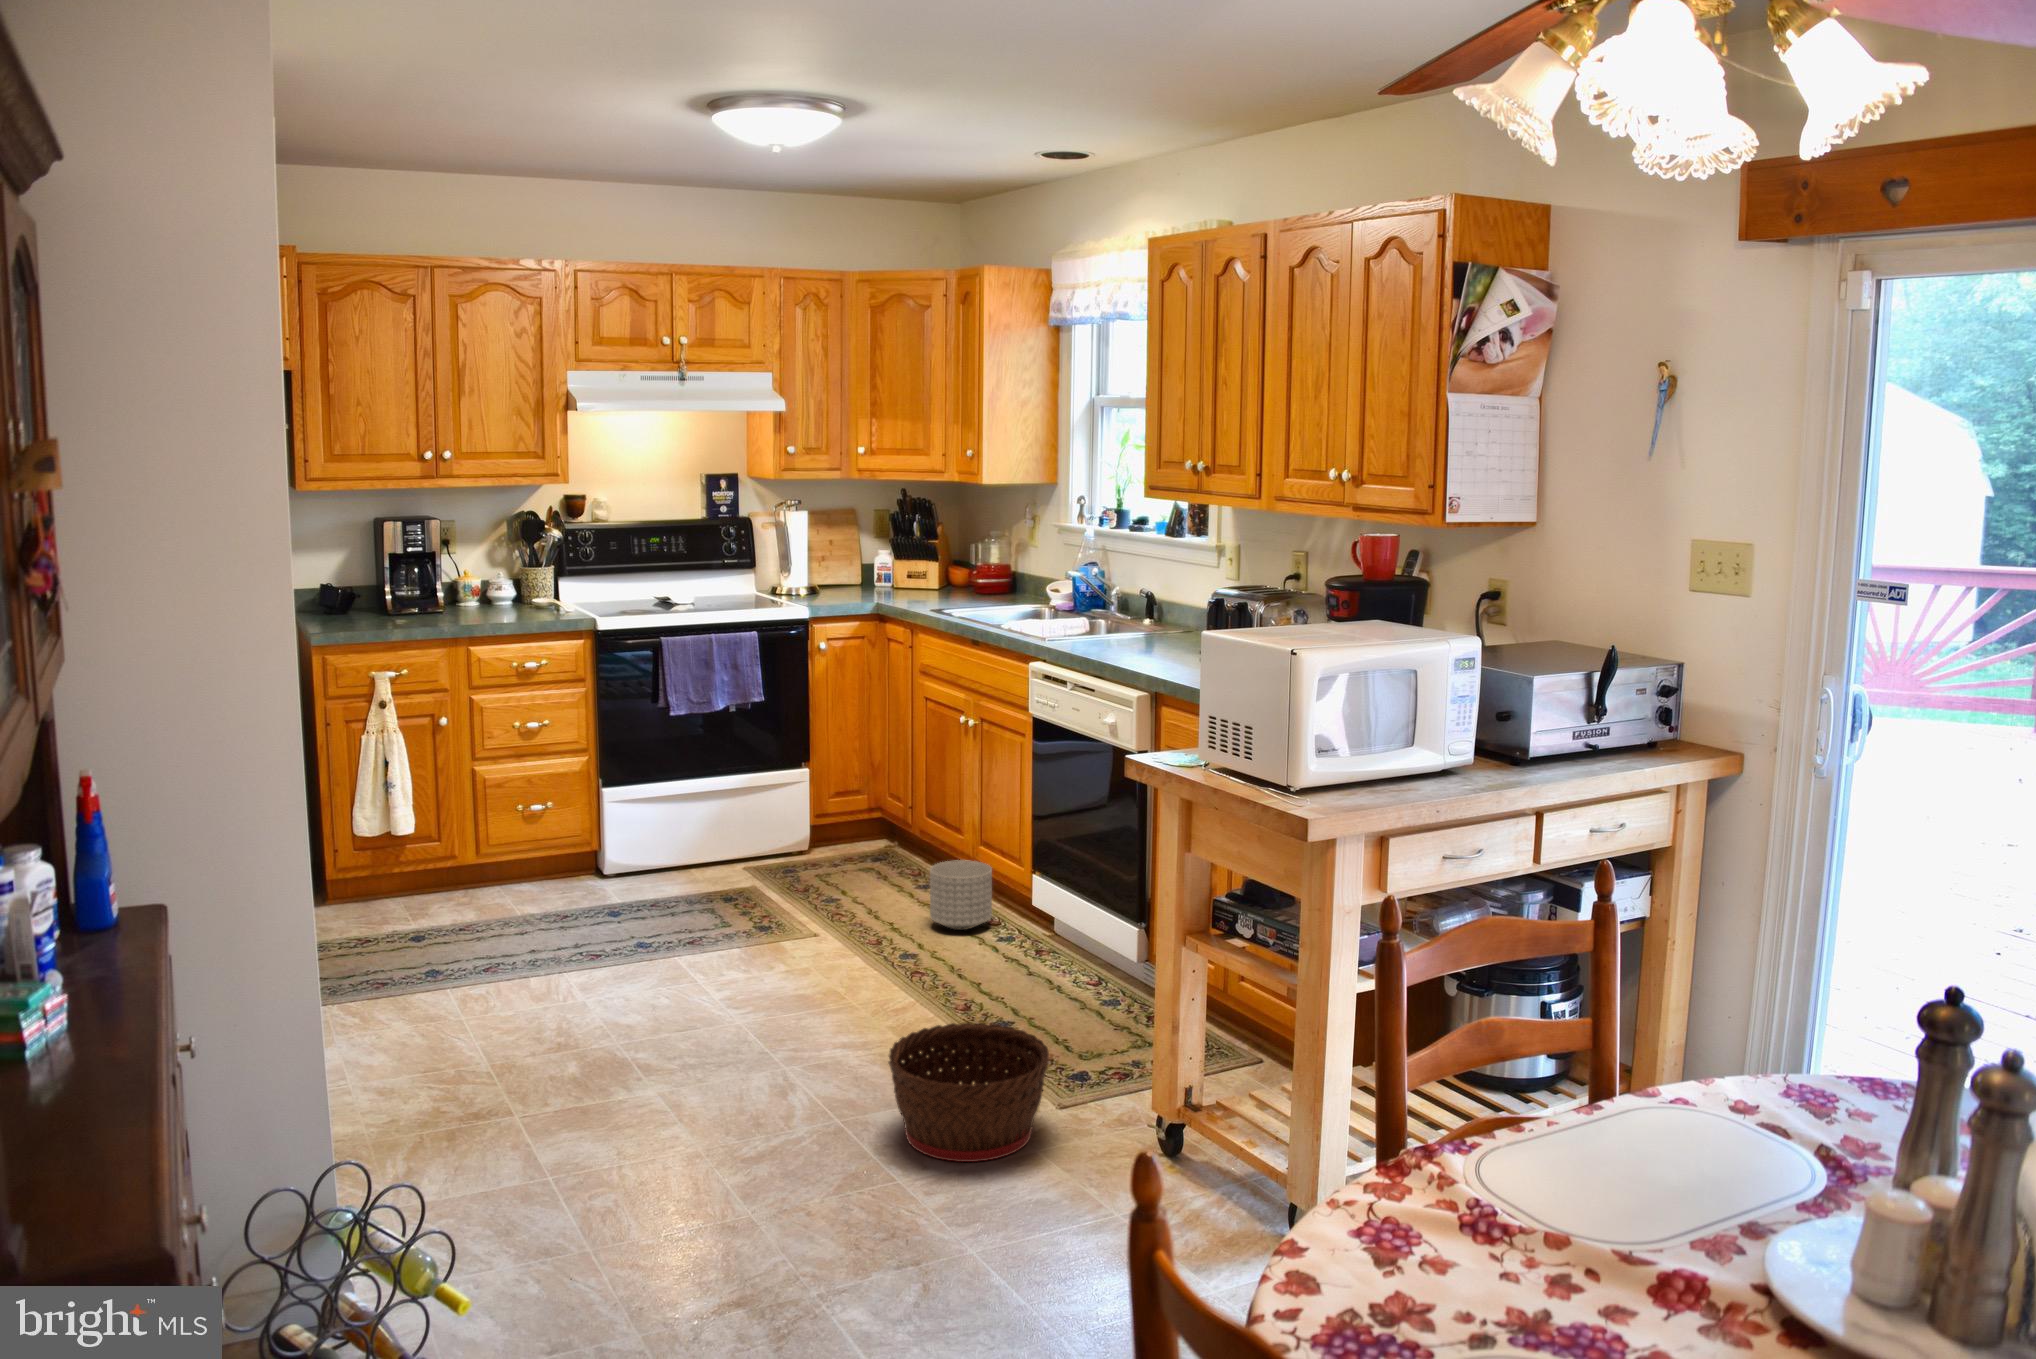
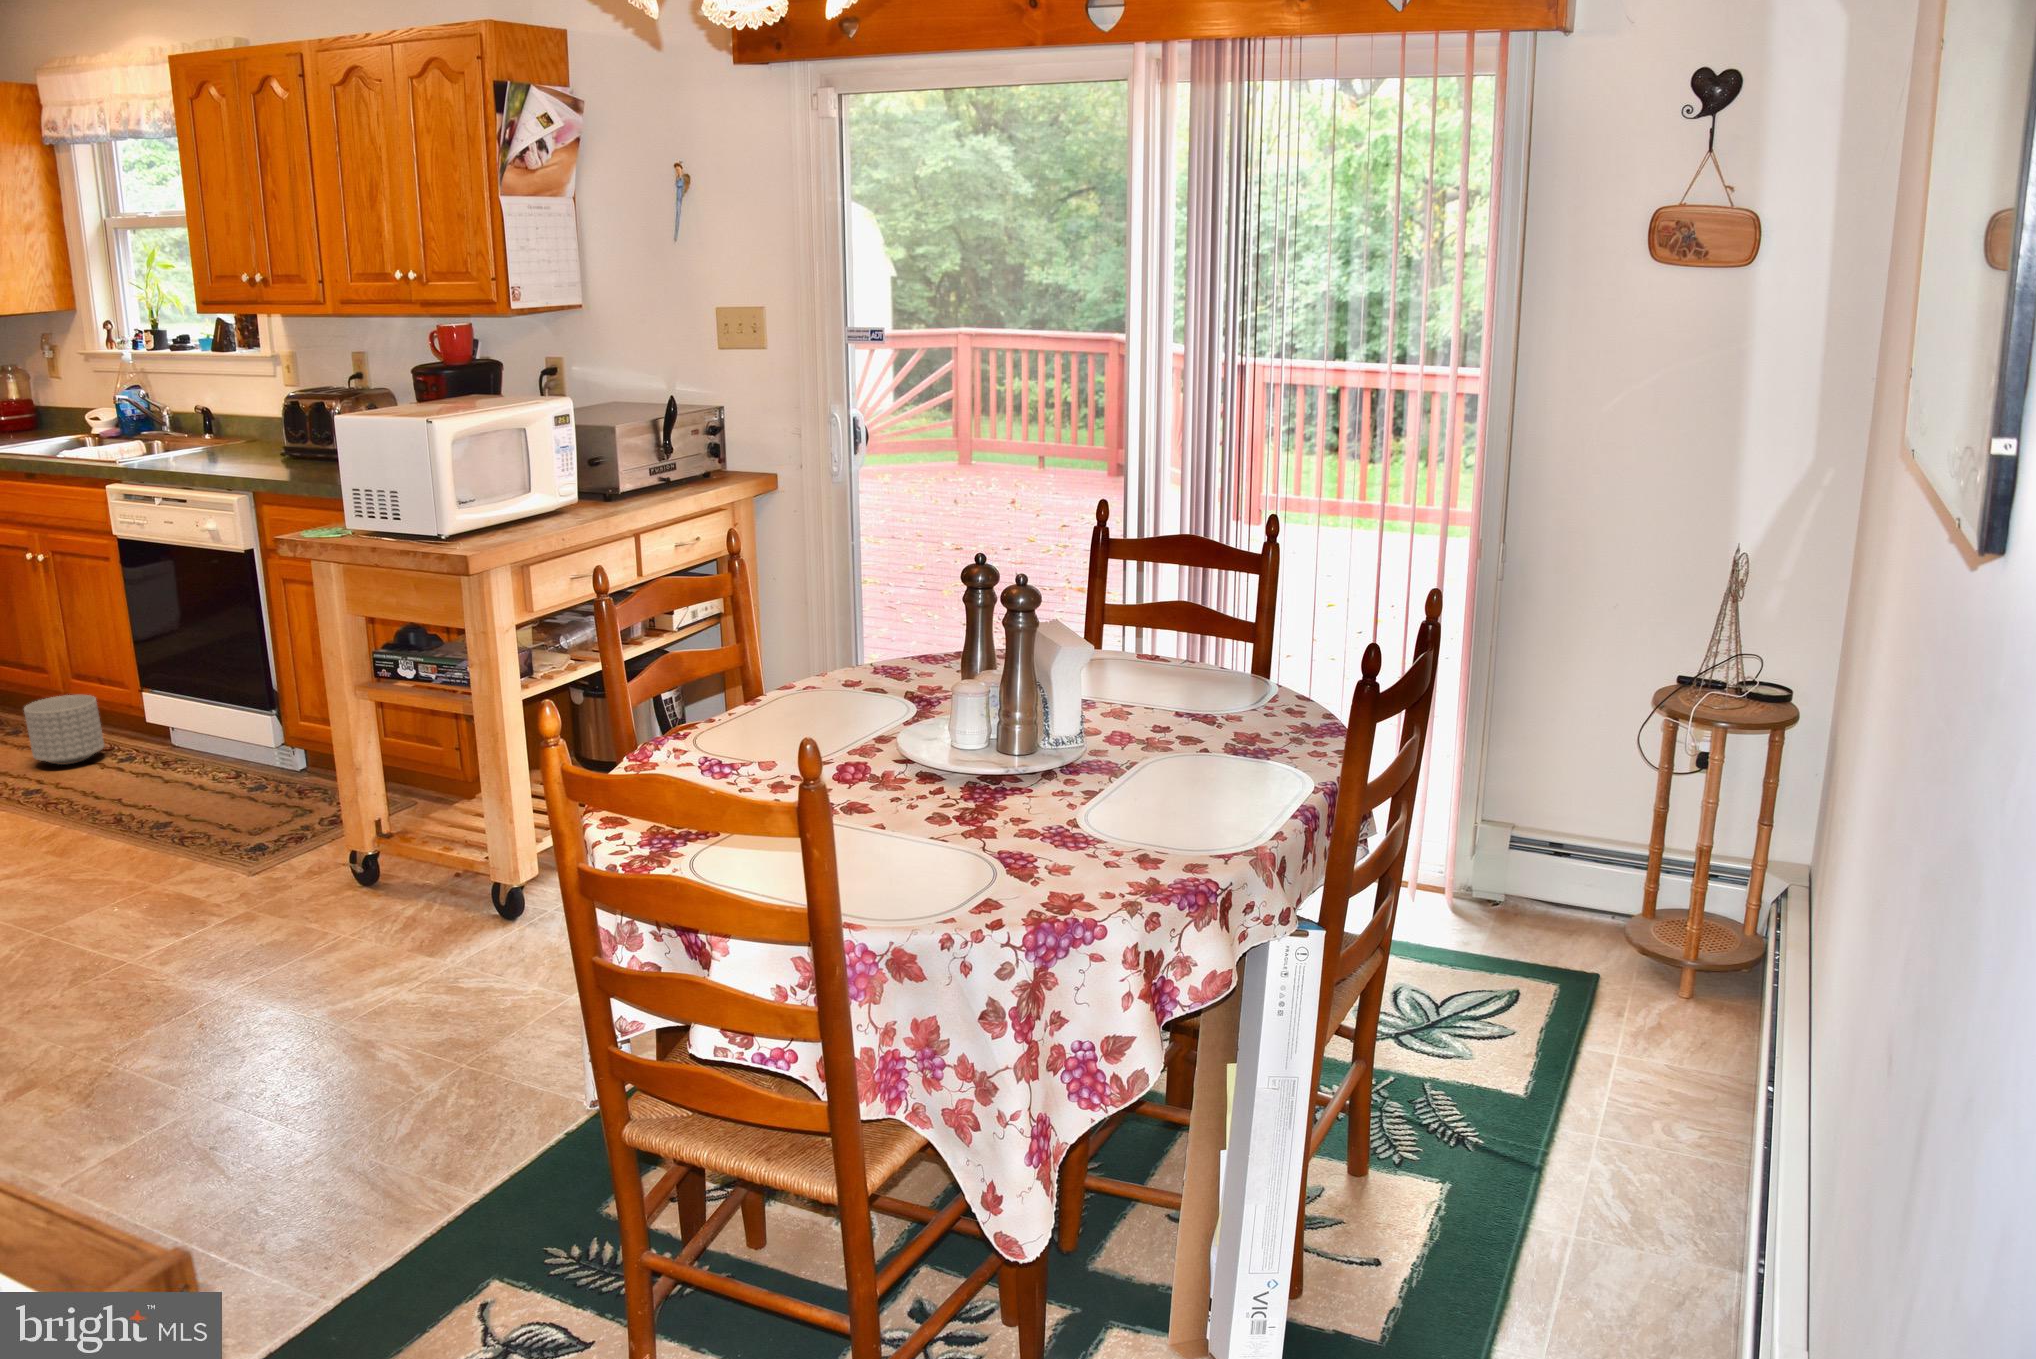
basket: present [889,1023,1049,1162] -> none [72,807,241,931]

